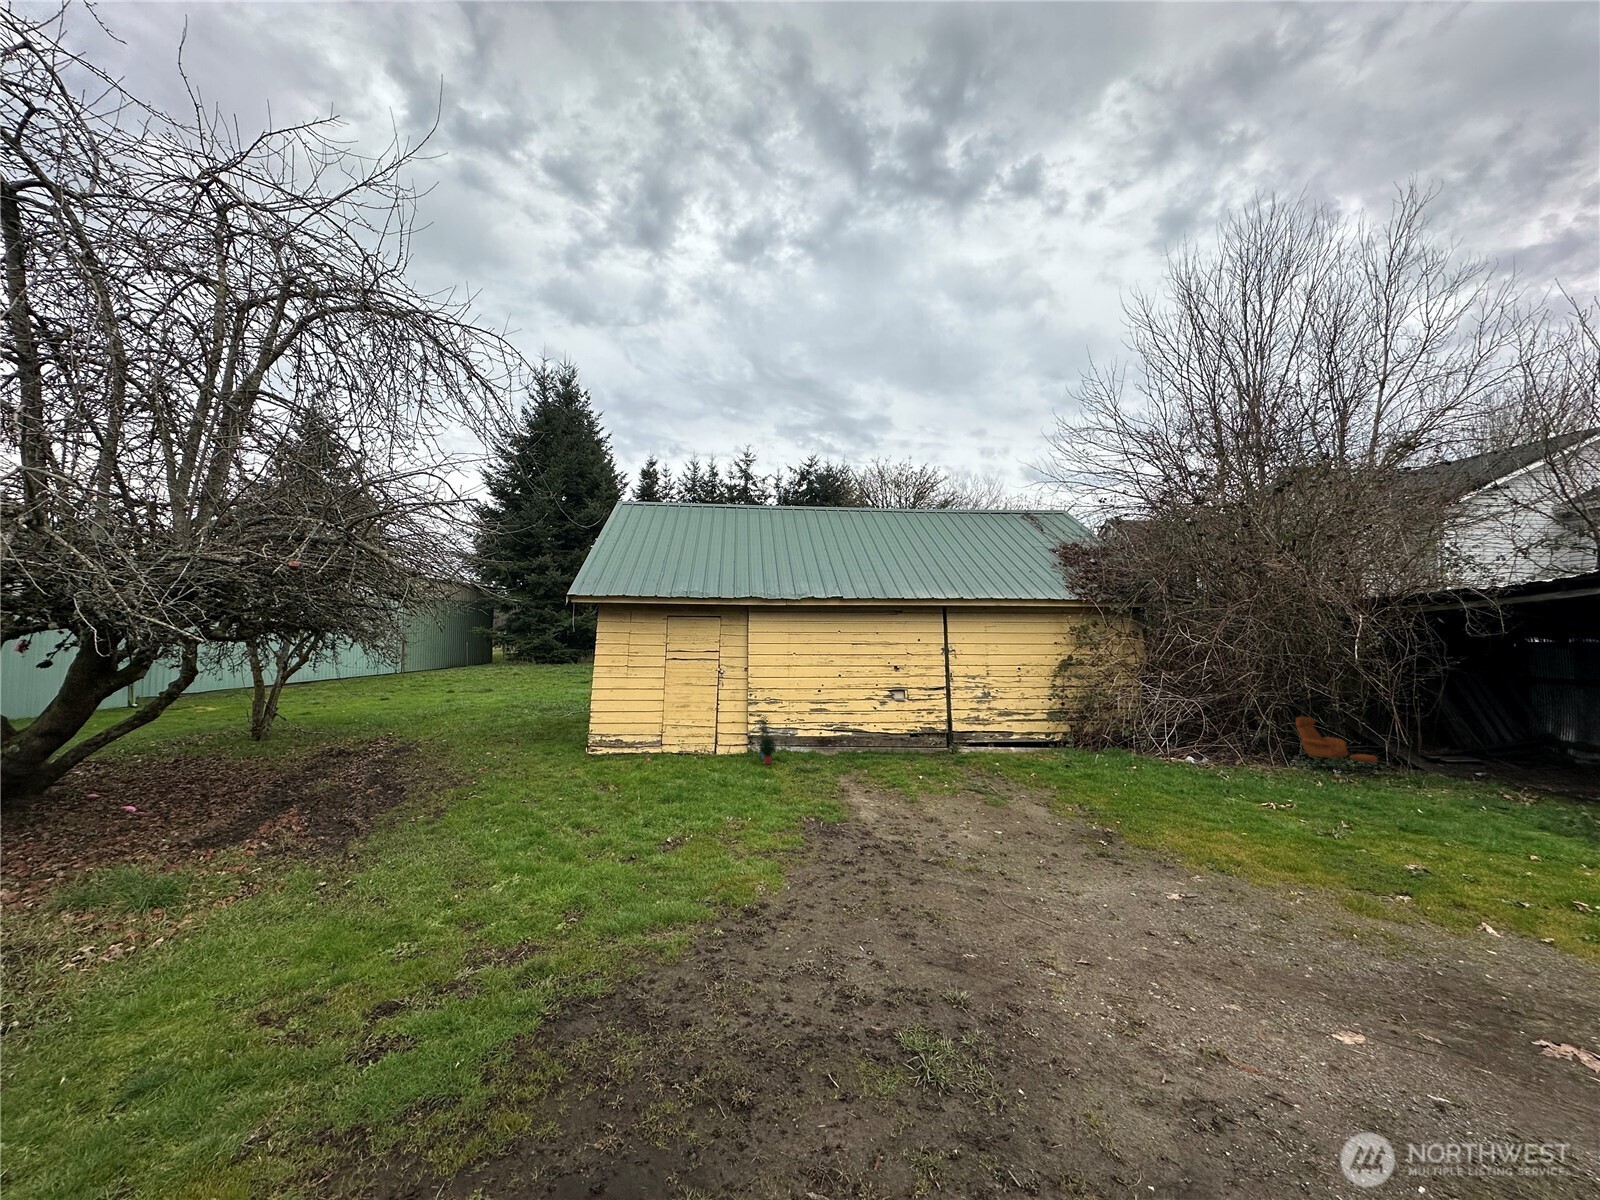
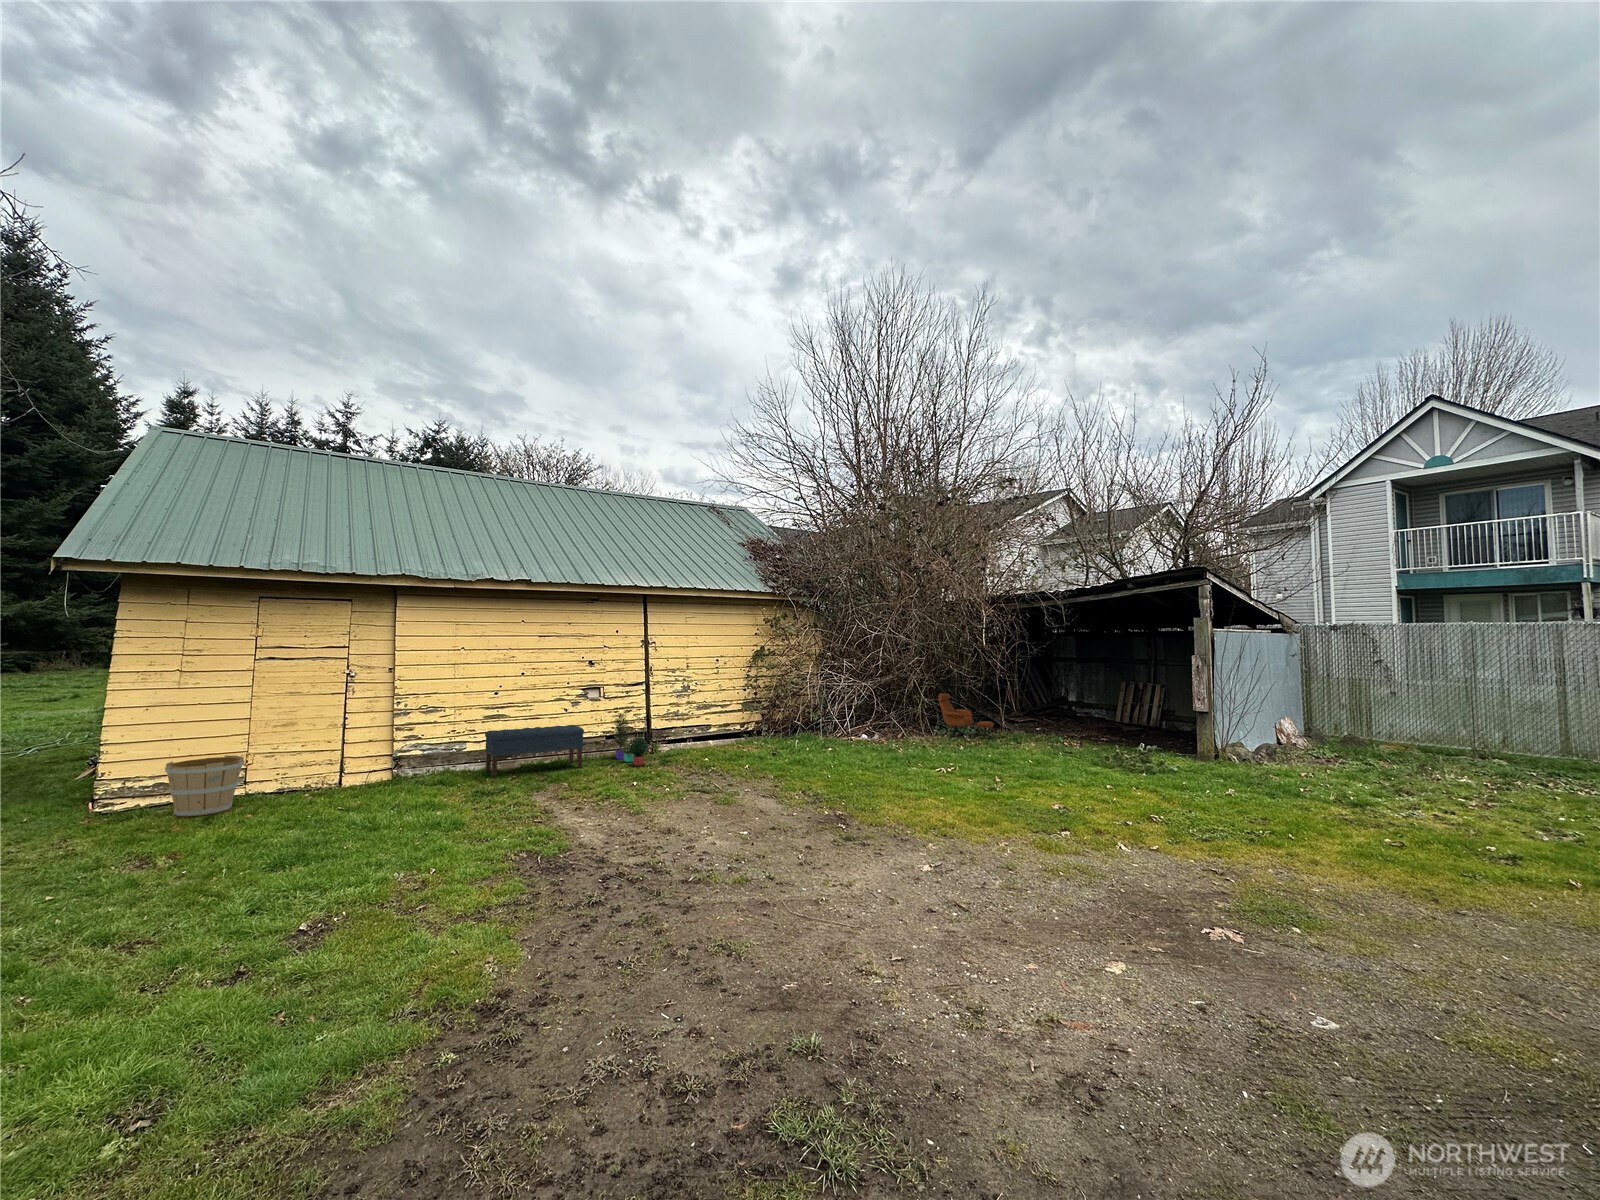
potted plant: present [759,715,776,764] -> present [614,713,648,766]
bench: none [813,721,889,759] -> present [485,725,584,777]
wooden bucket: none [618,725,659,764] -> present [165,755,245,817]

